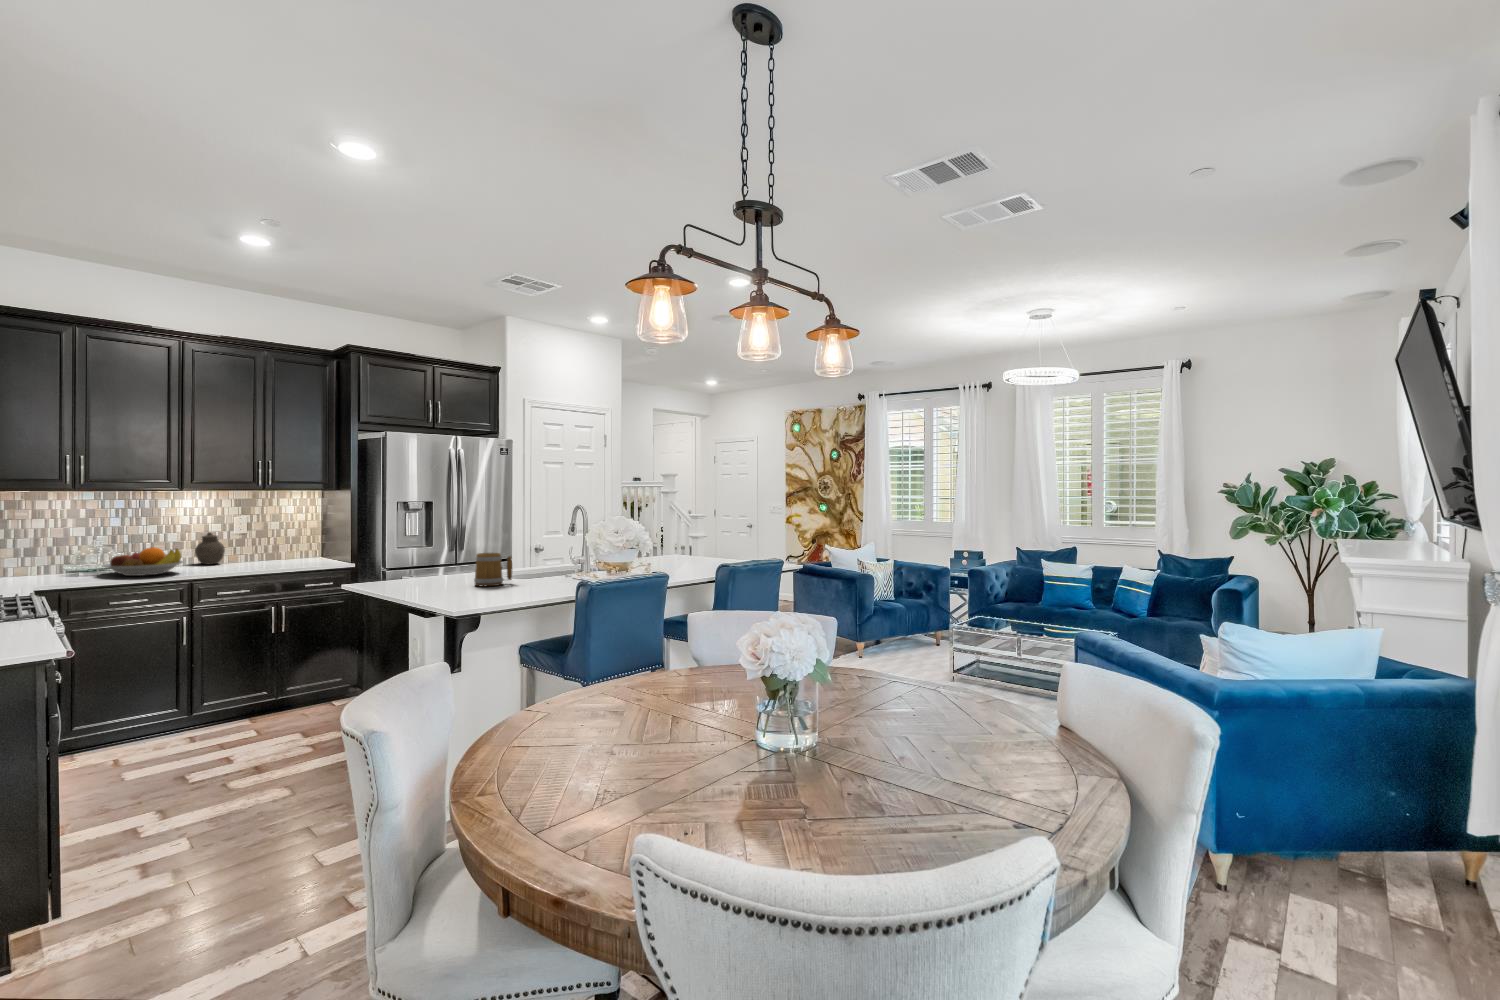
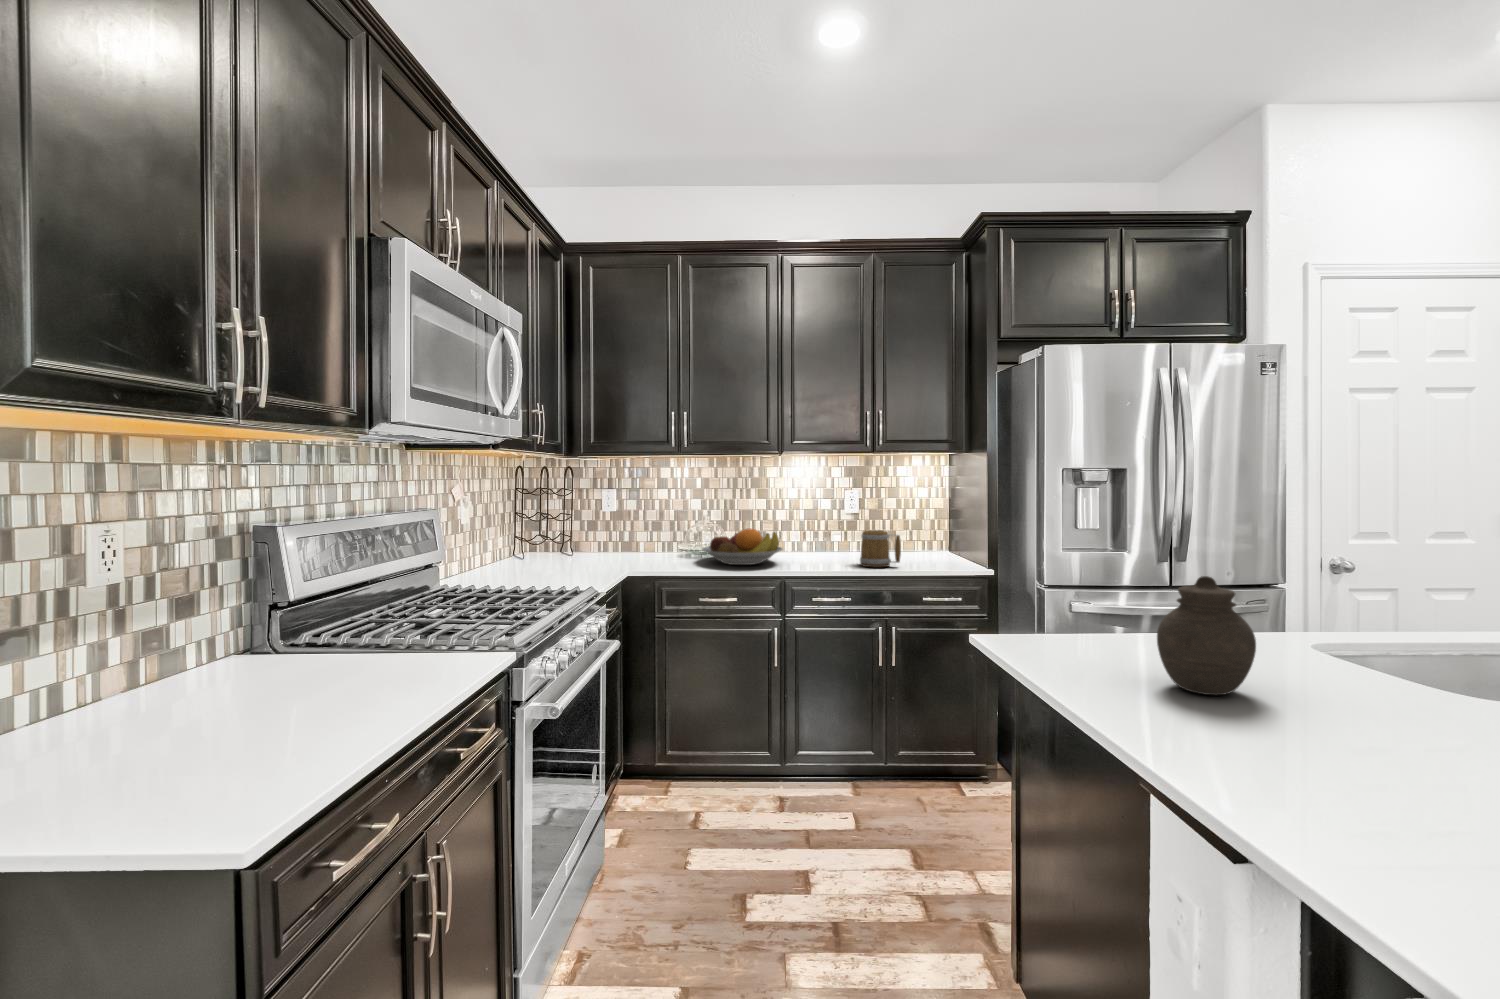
jar: present [195,532,225,565] -> present [1157,576,1256,695]
mug: present [474,553,512,587] -> present [860,530,901,567]

